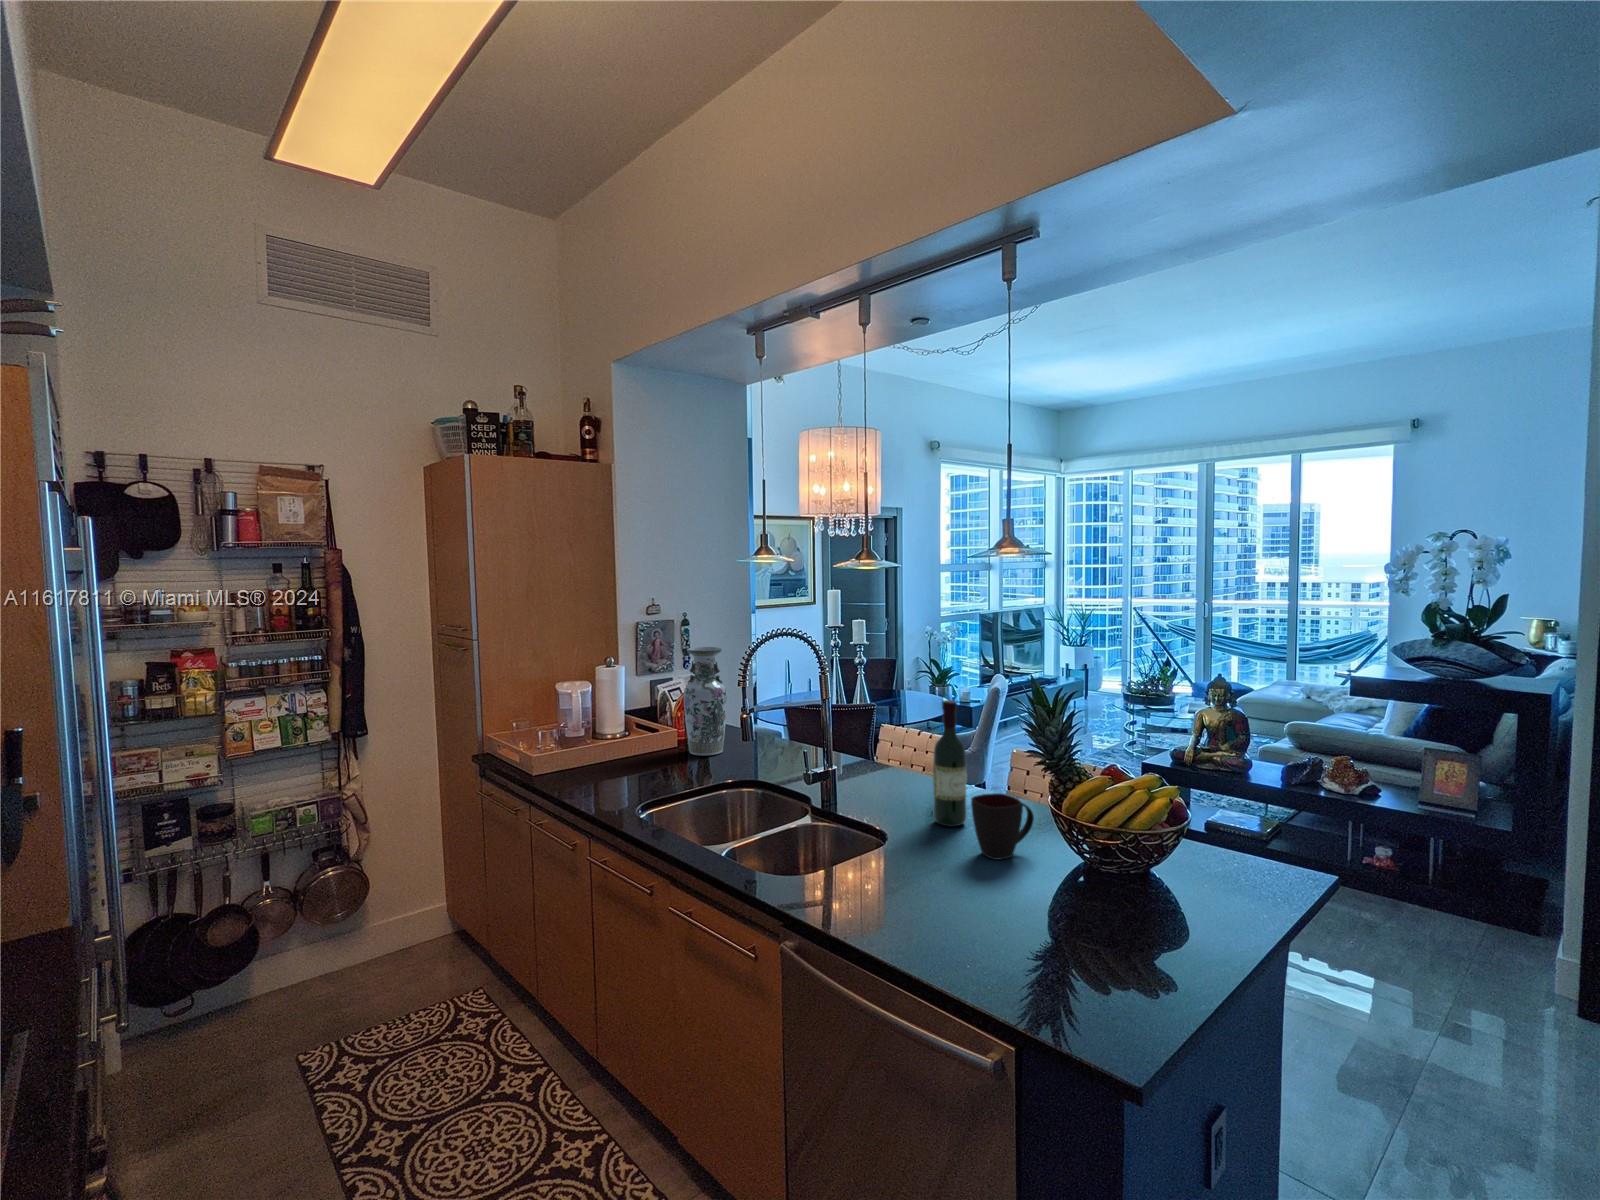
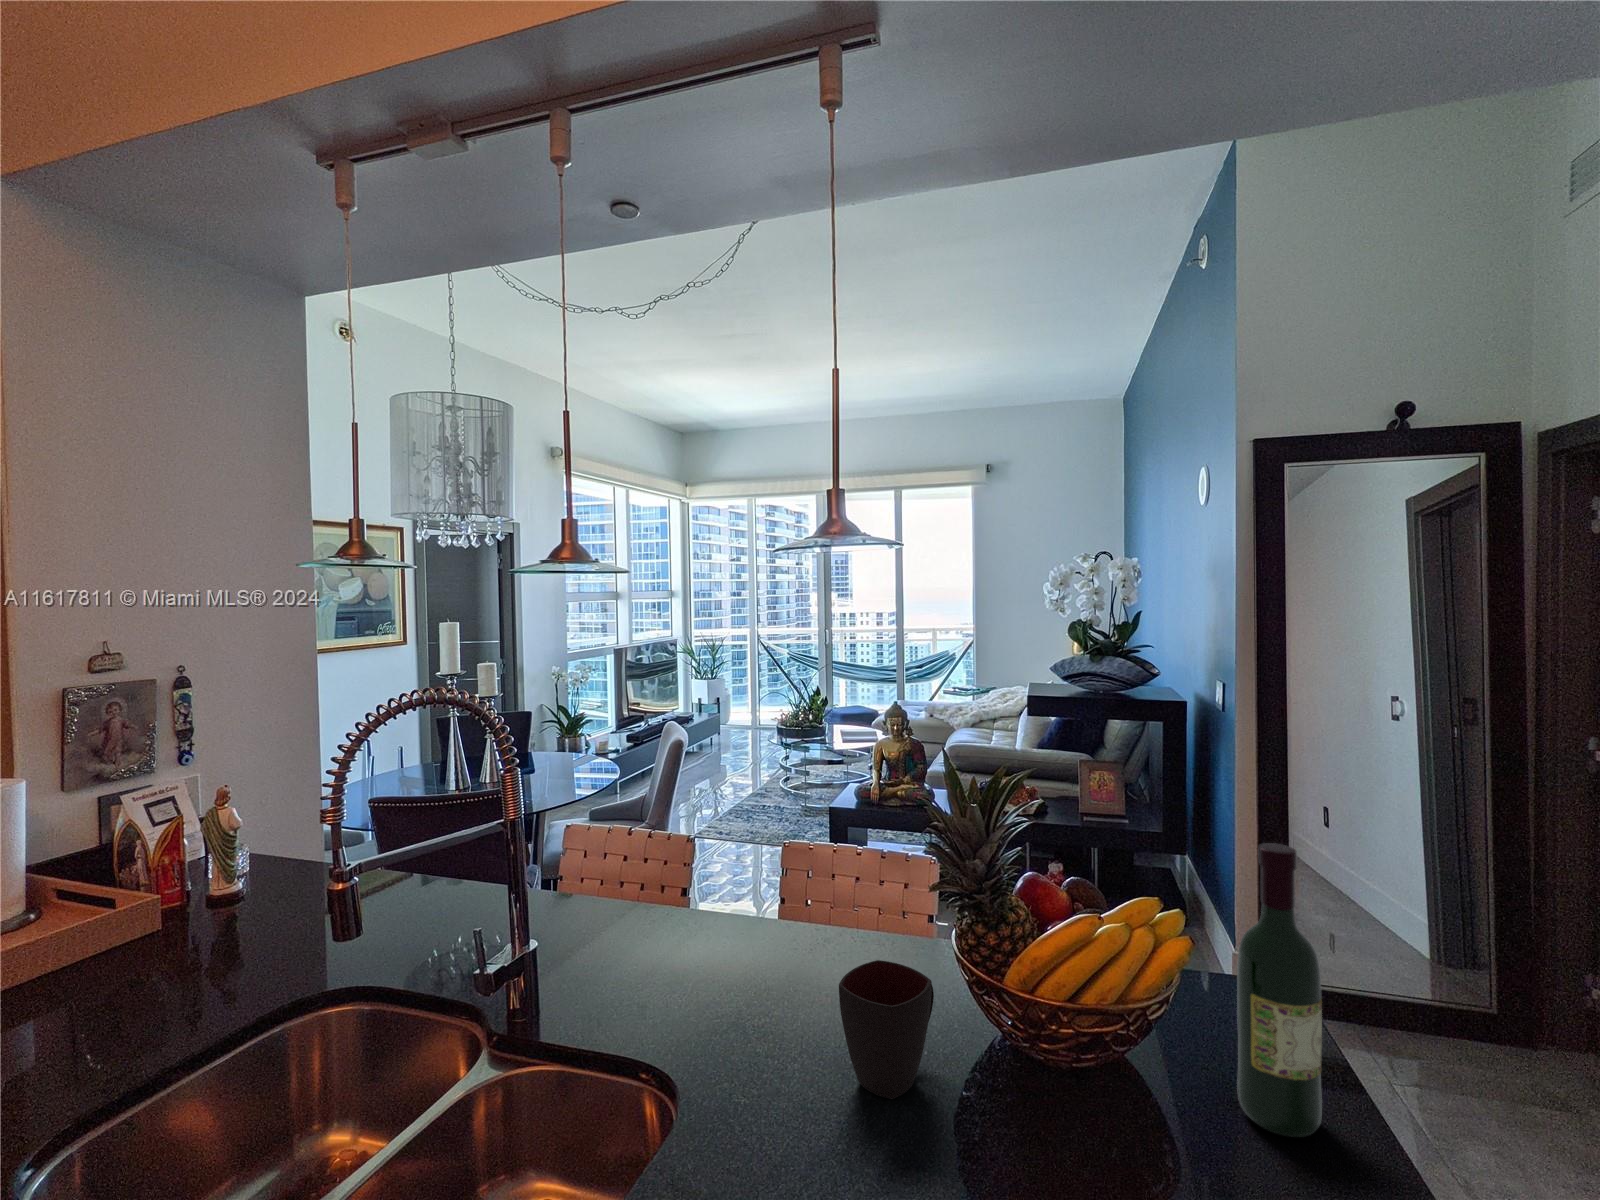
vase: present [684,647,727,756] -> none [175,727,276,943]
wine bottle: present [933,700,967,827] -> present [1237,843,1322,1137]

